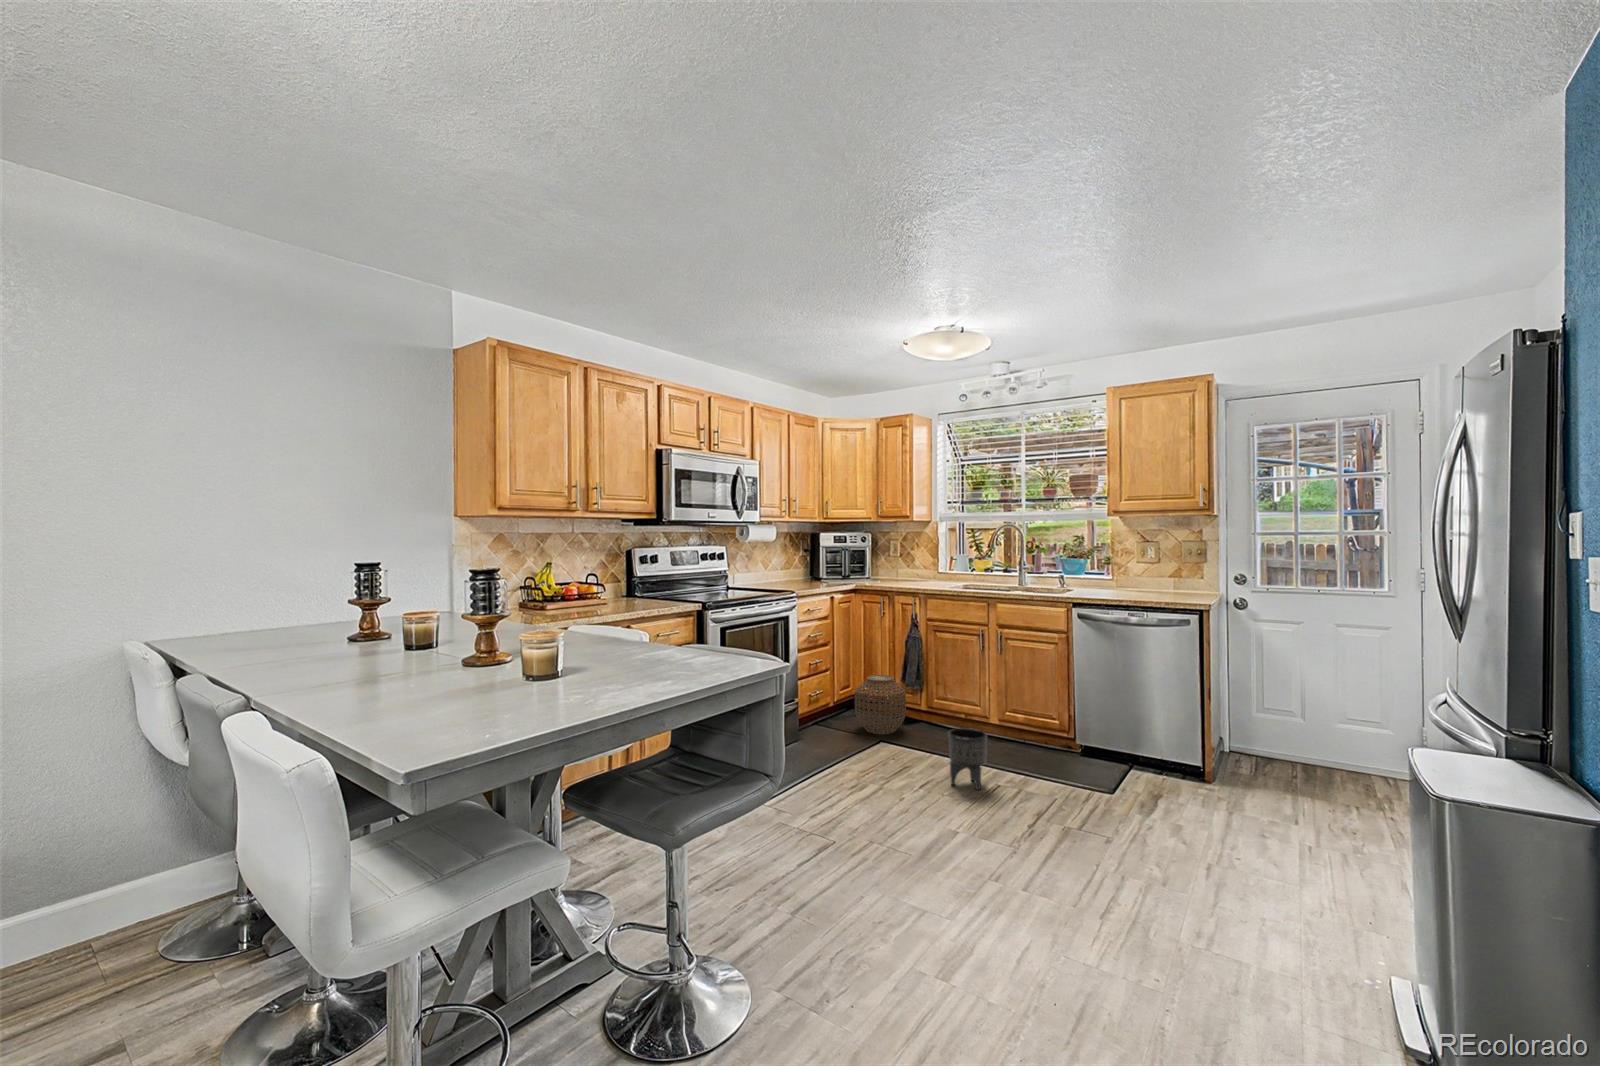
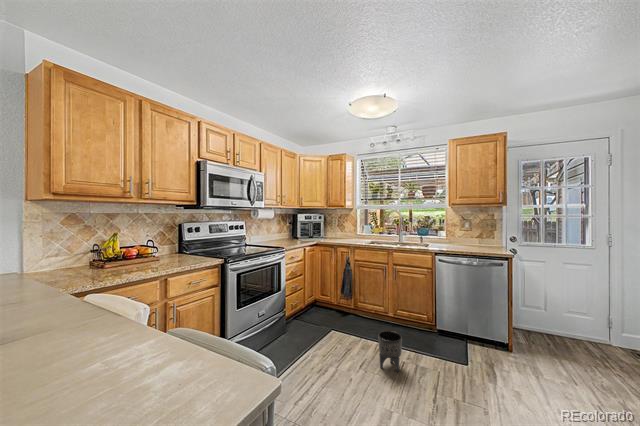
woven basket: present [855,675,906,734] -> none [317,291,345,325]

